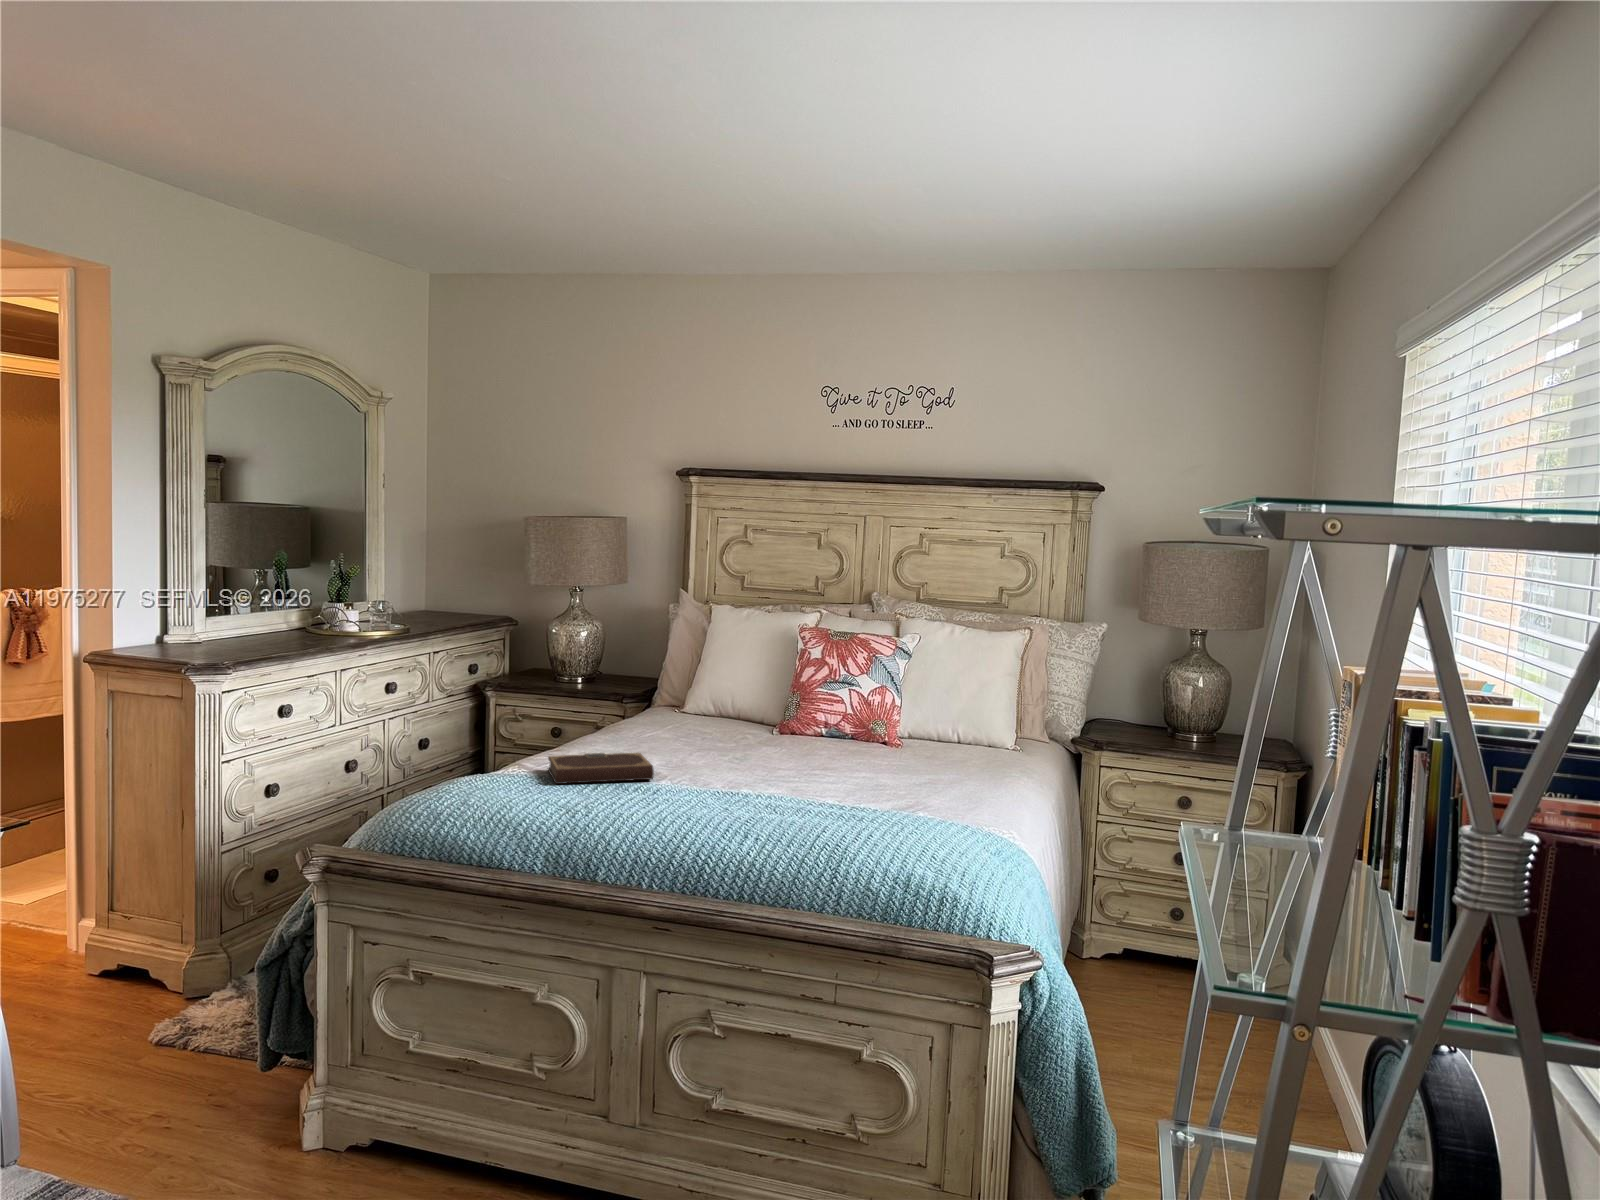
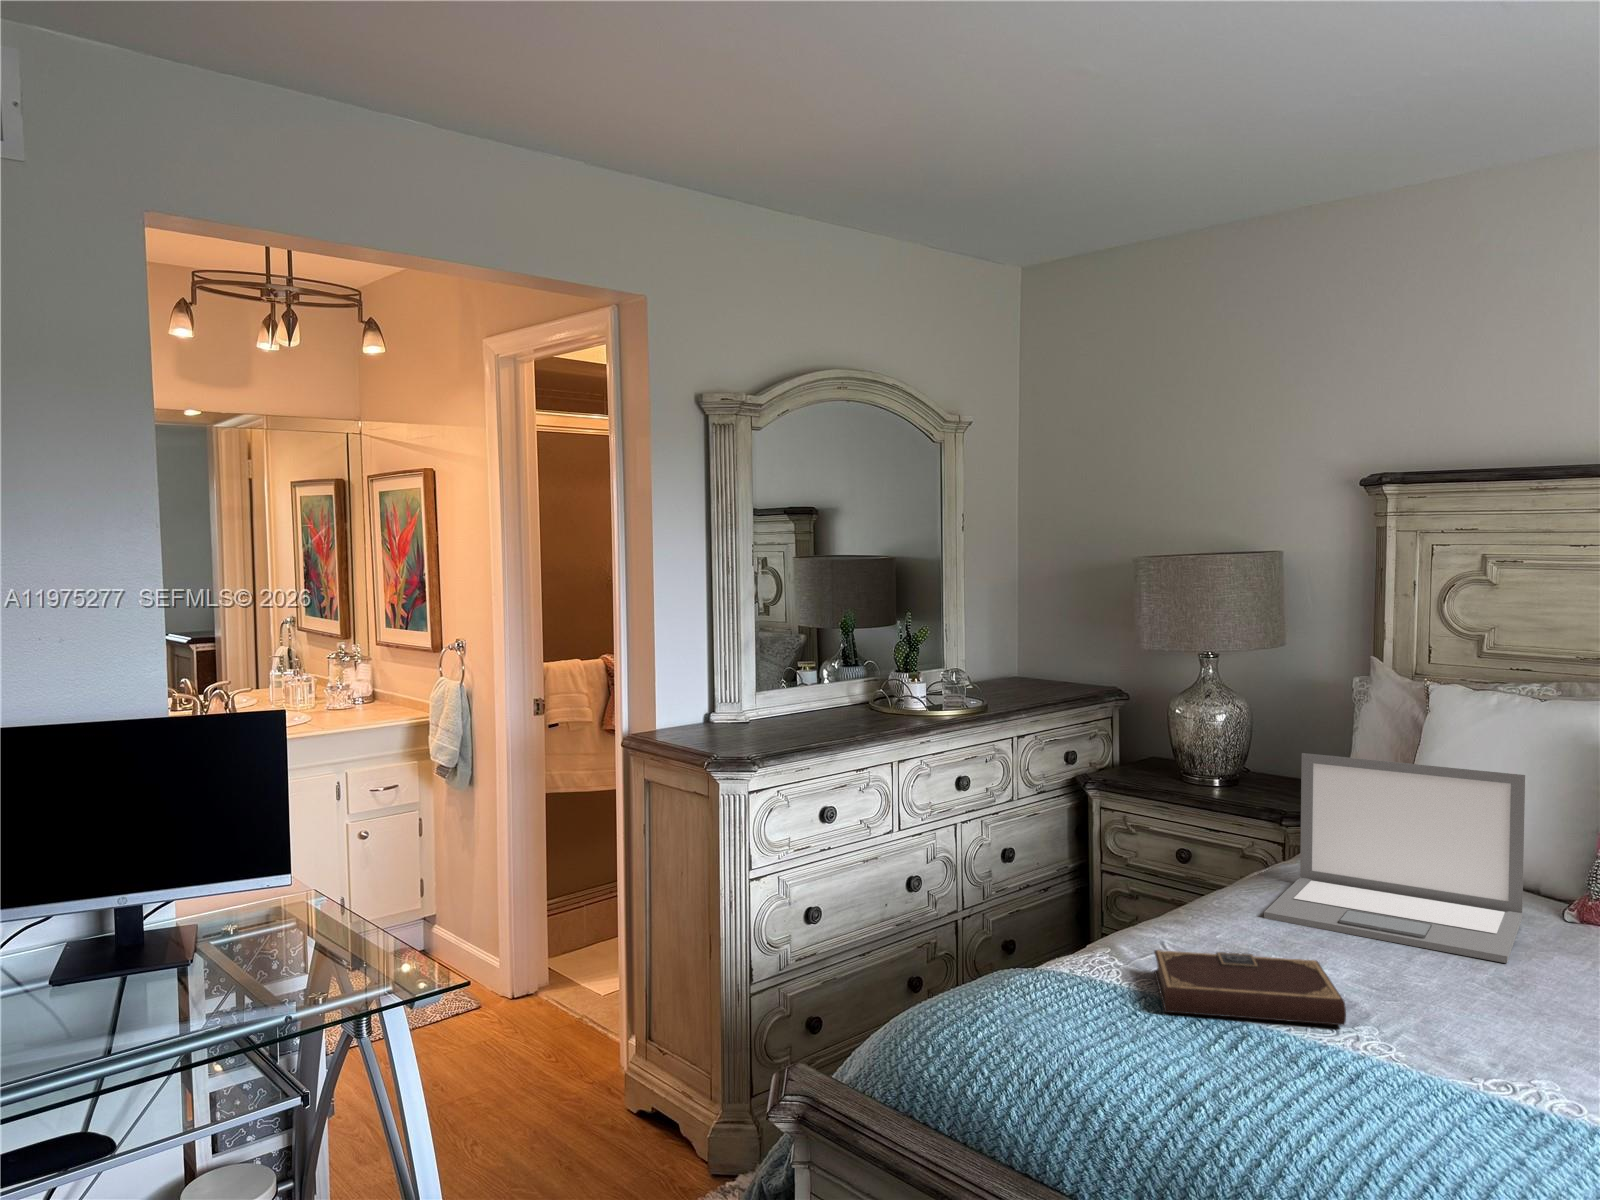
laptop: none [611,645,754,752] -> present [1264,753,1525,963]

